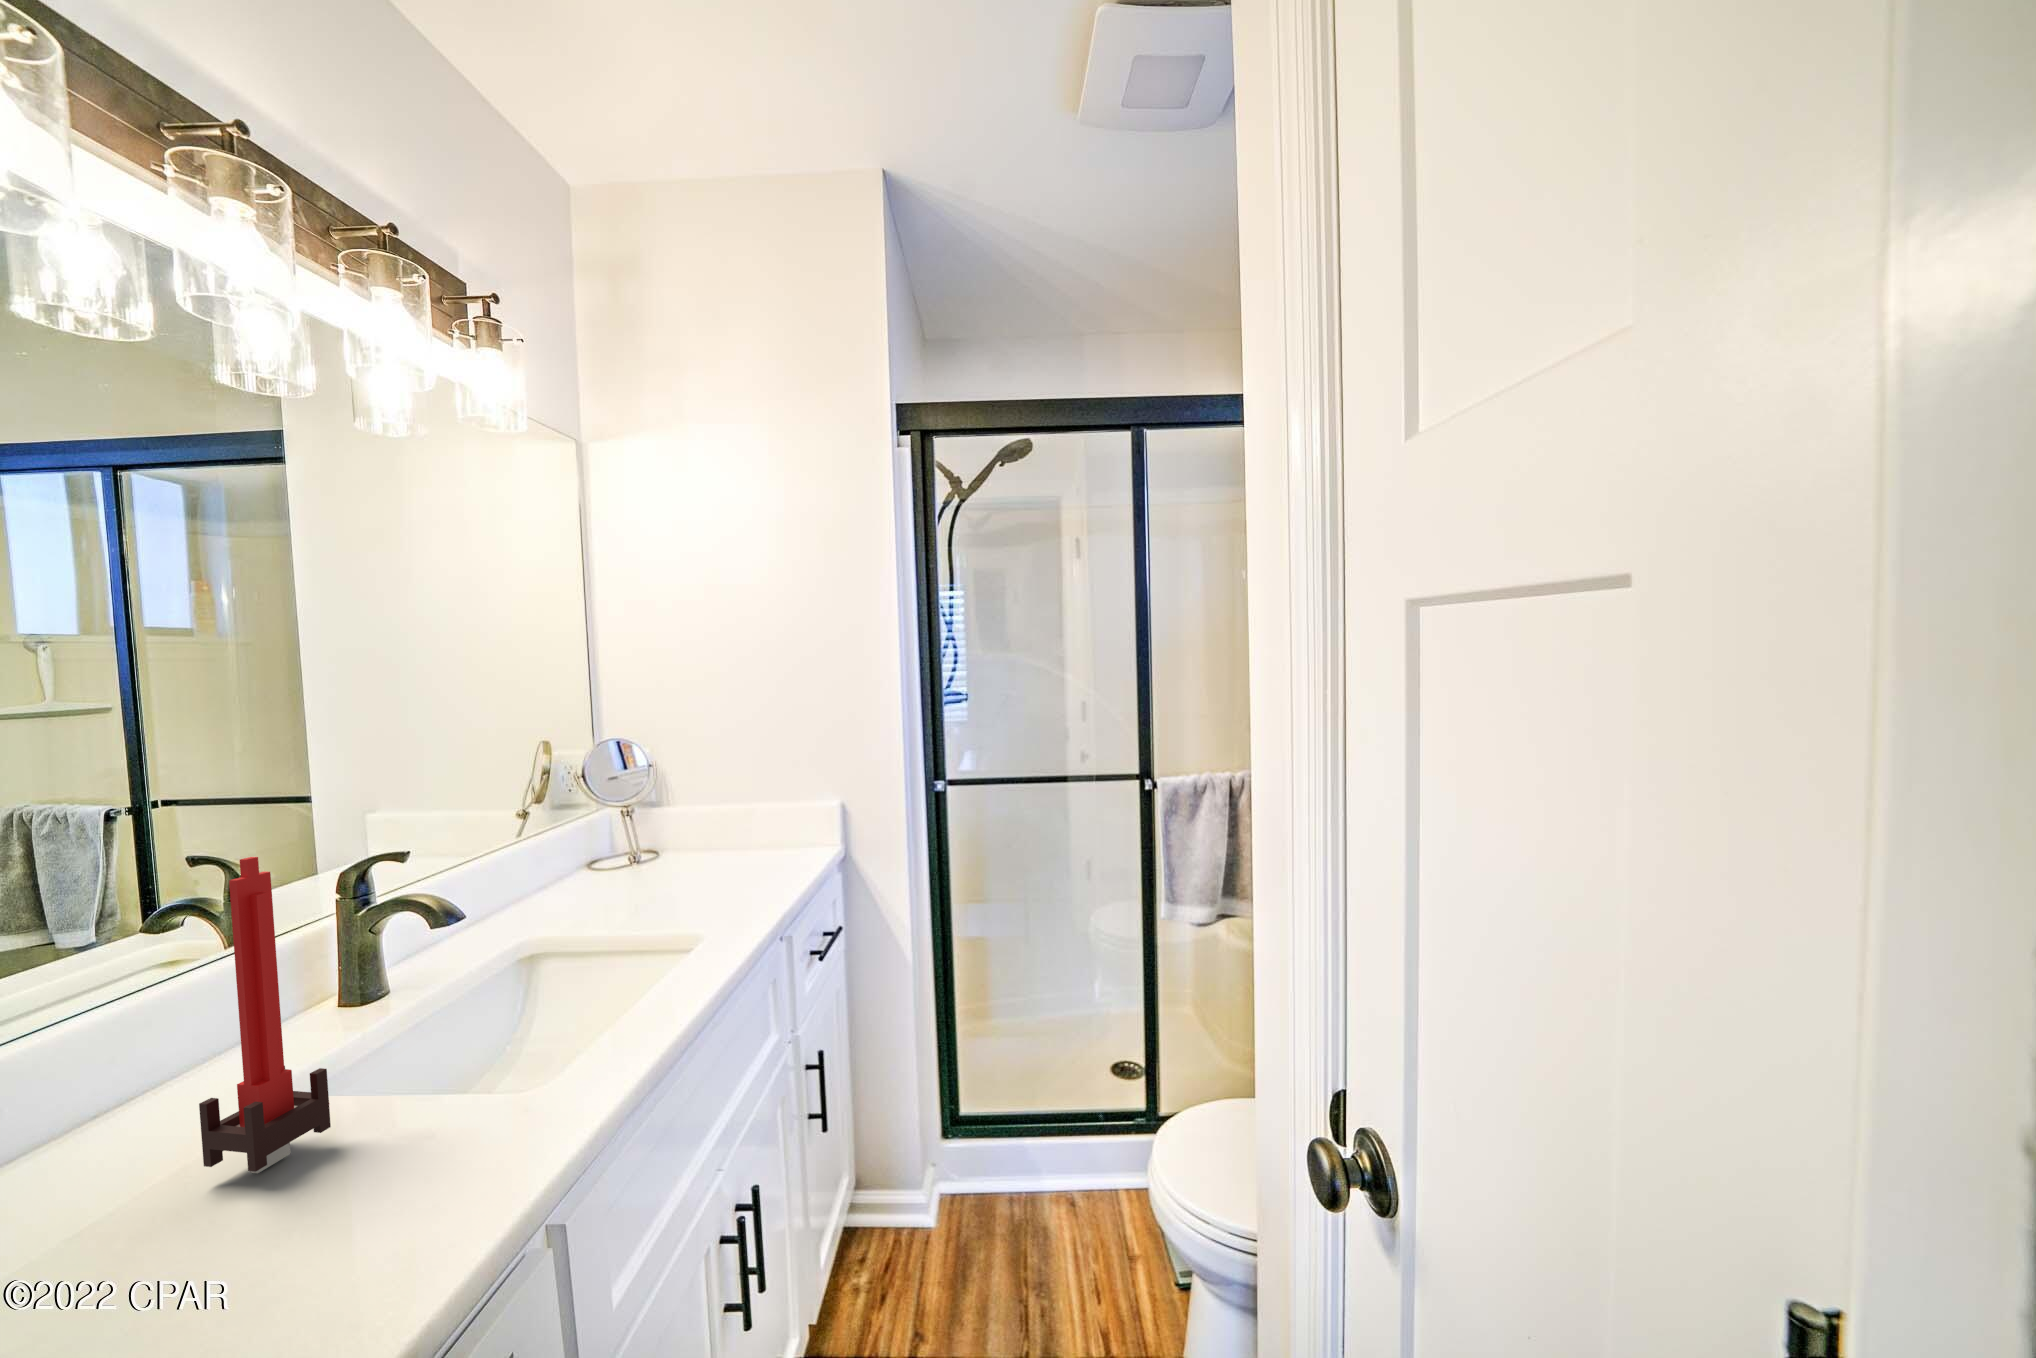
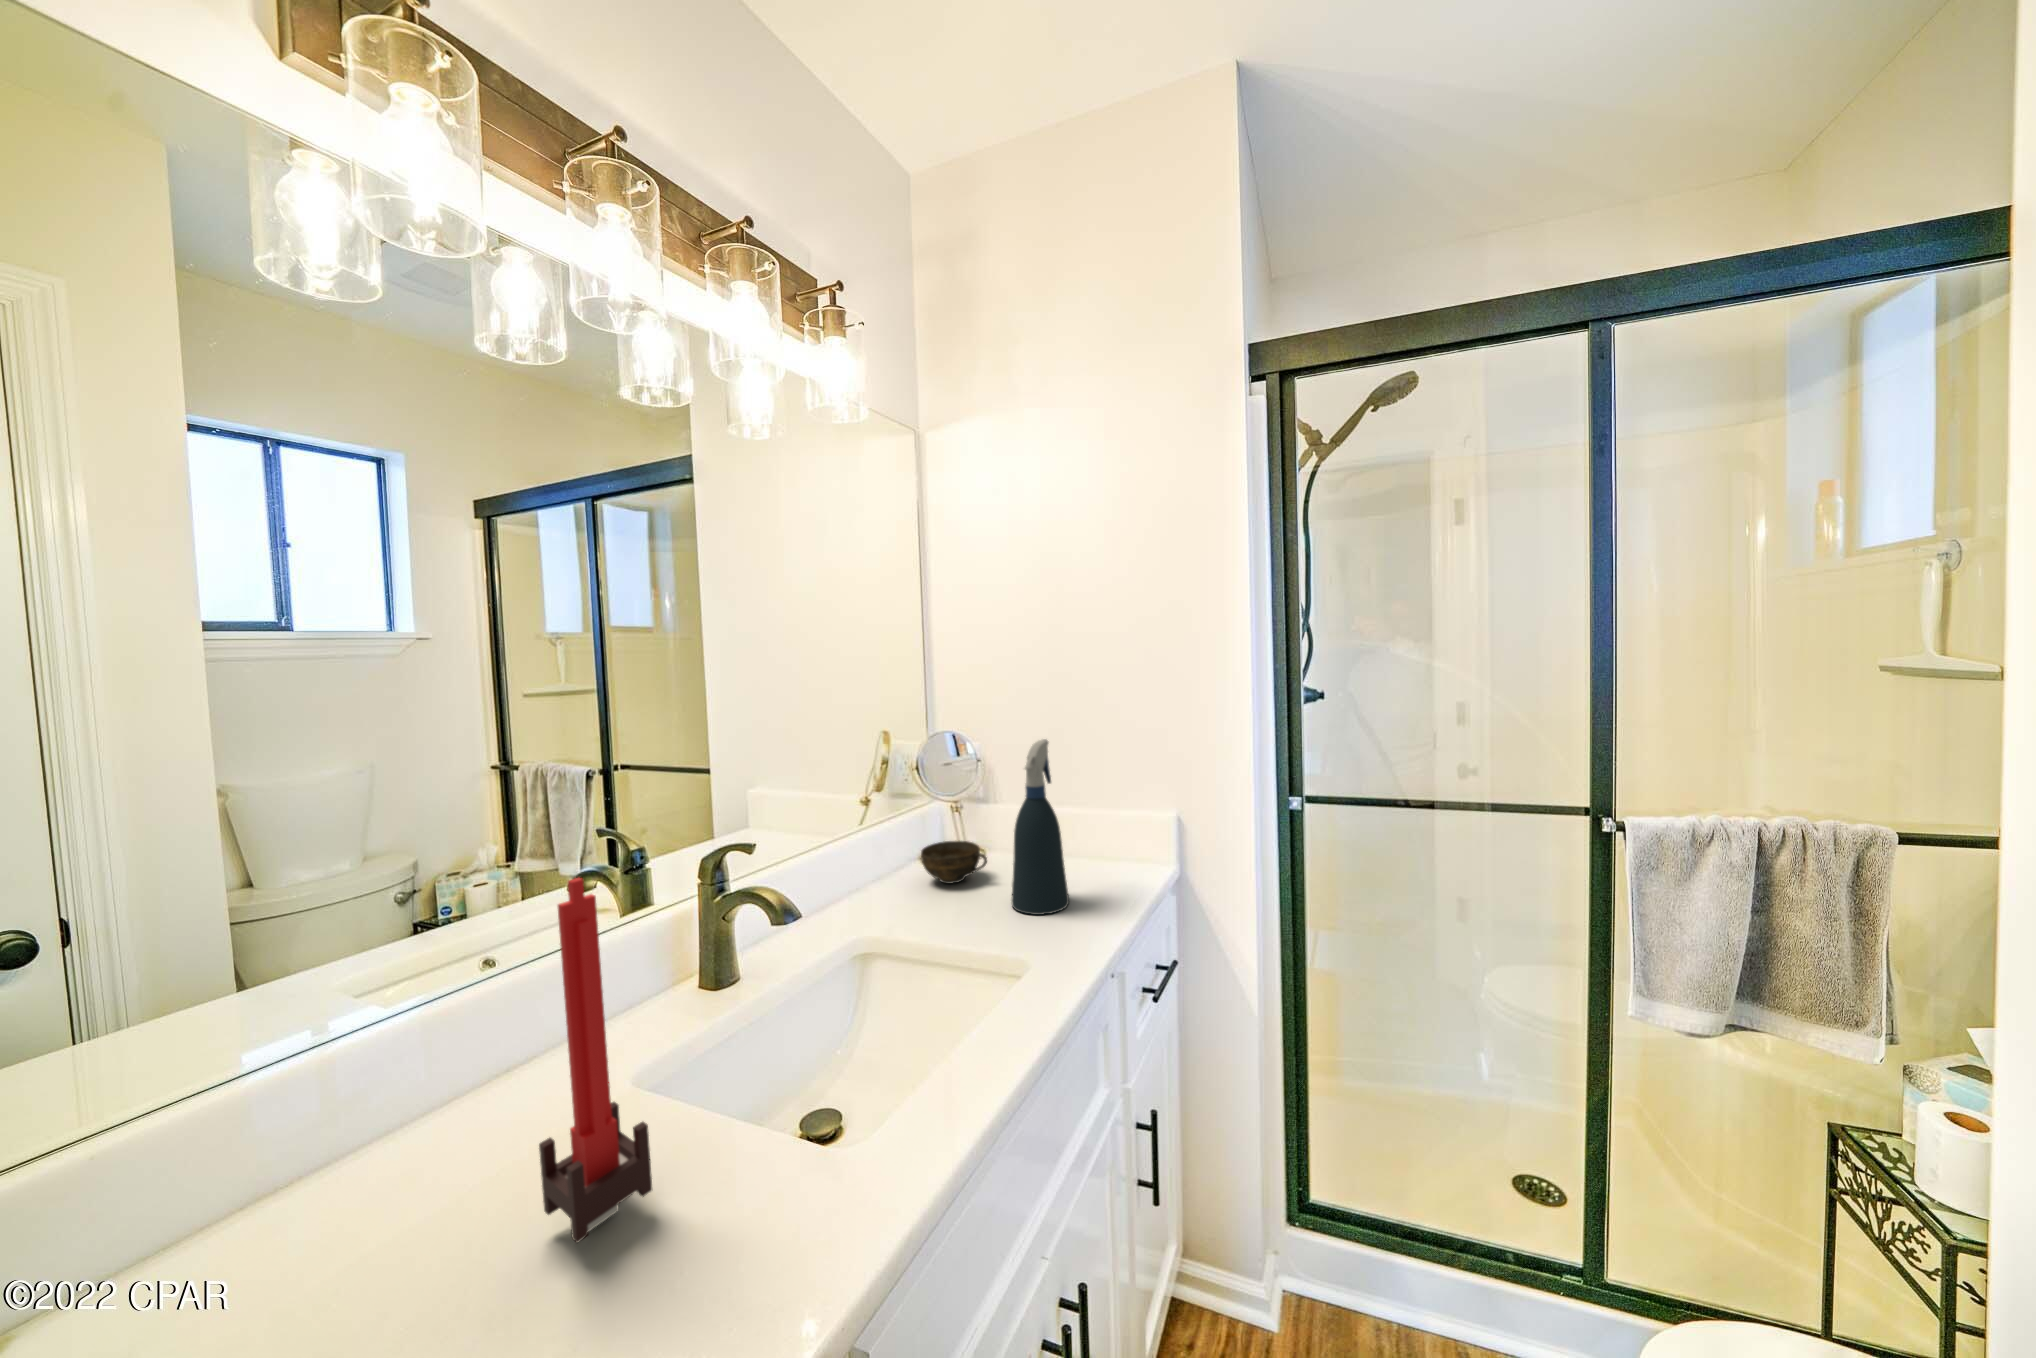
spray bottle: none [689,742,746,897] -> present [1012,739,1069,915]
cup: none [592,846,665,887] -> present [921,841,987,884]

